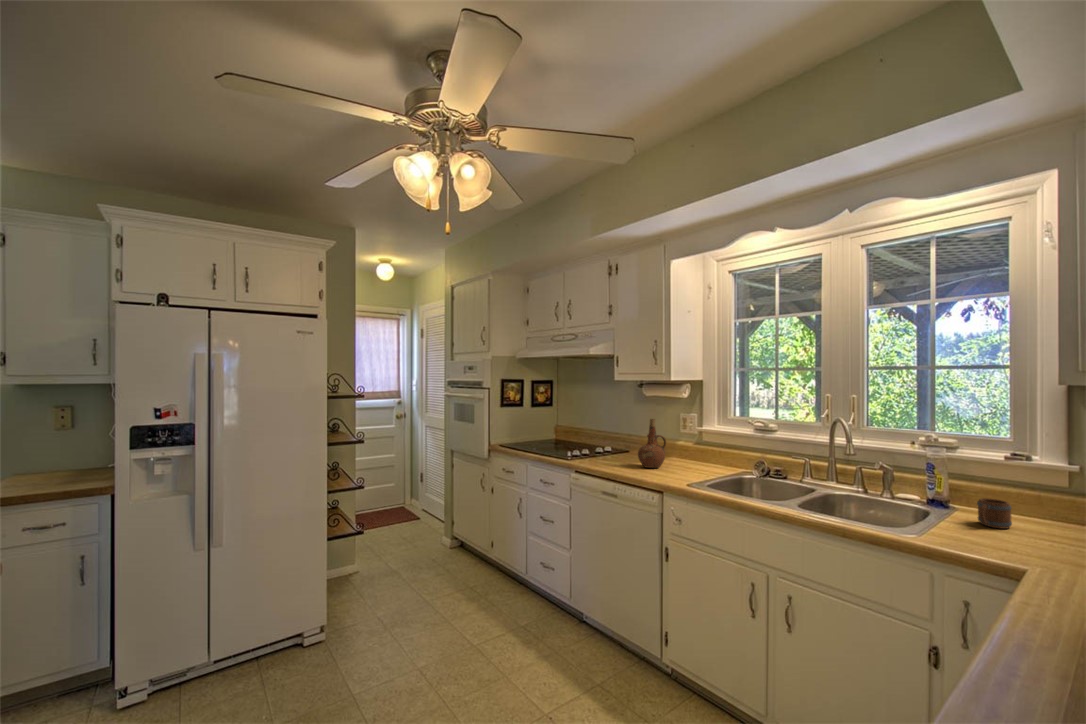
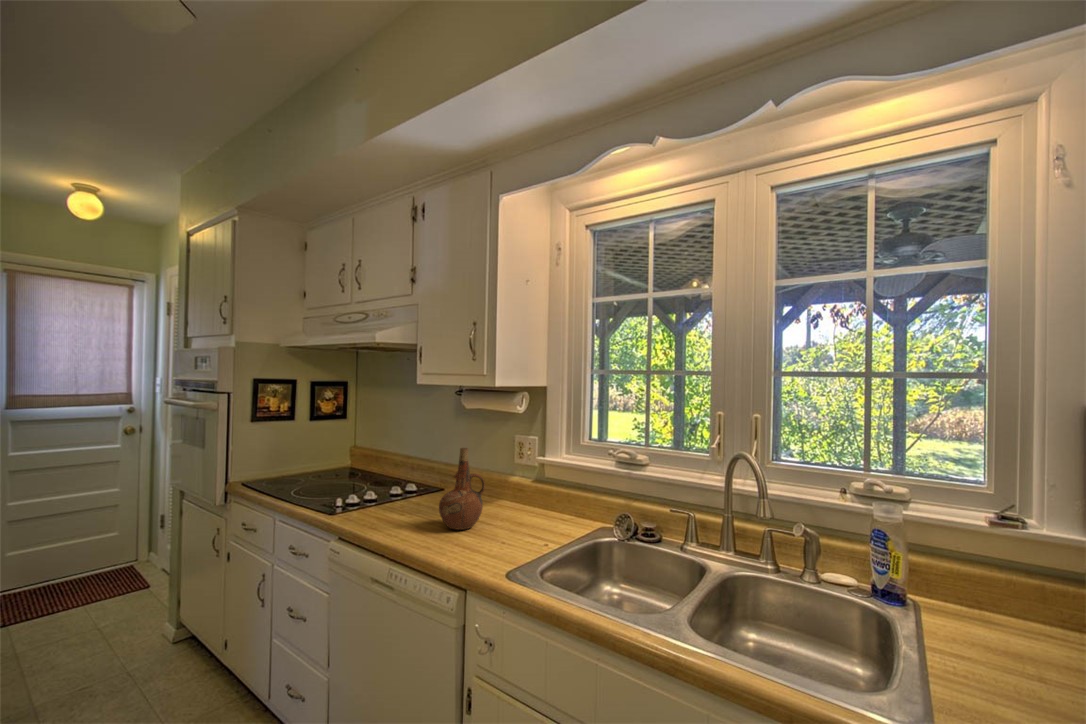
mug: present [977,498,1012,529] -> none [977,603,1039,667]

